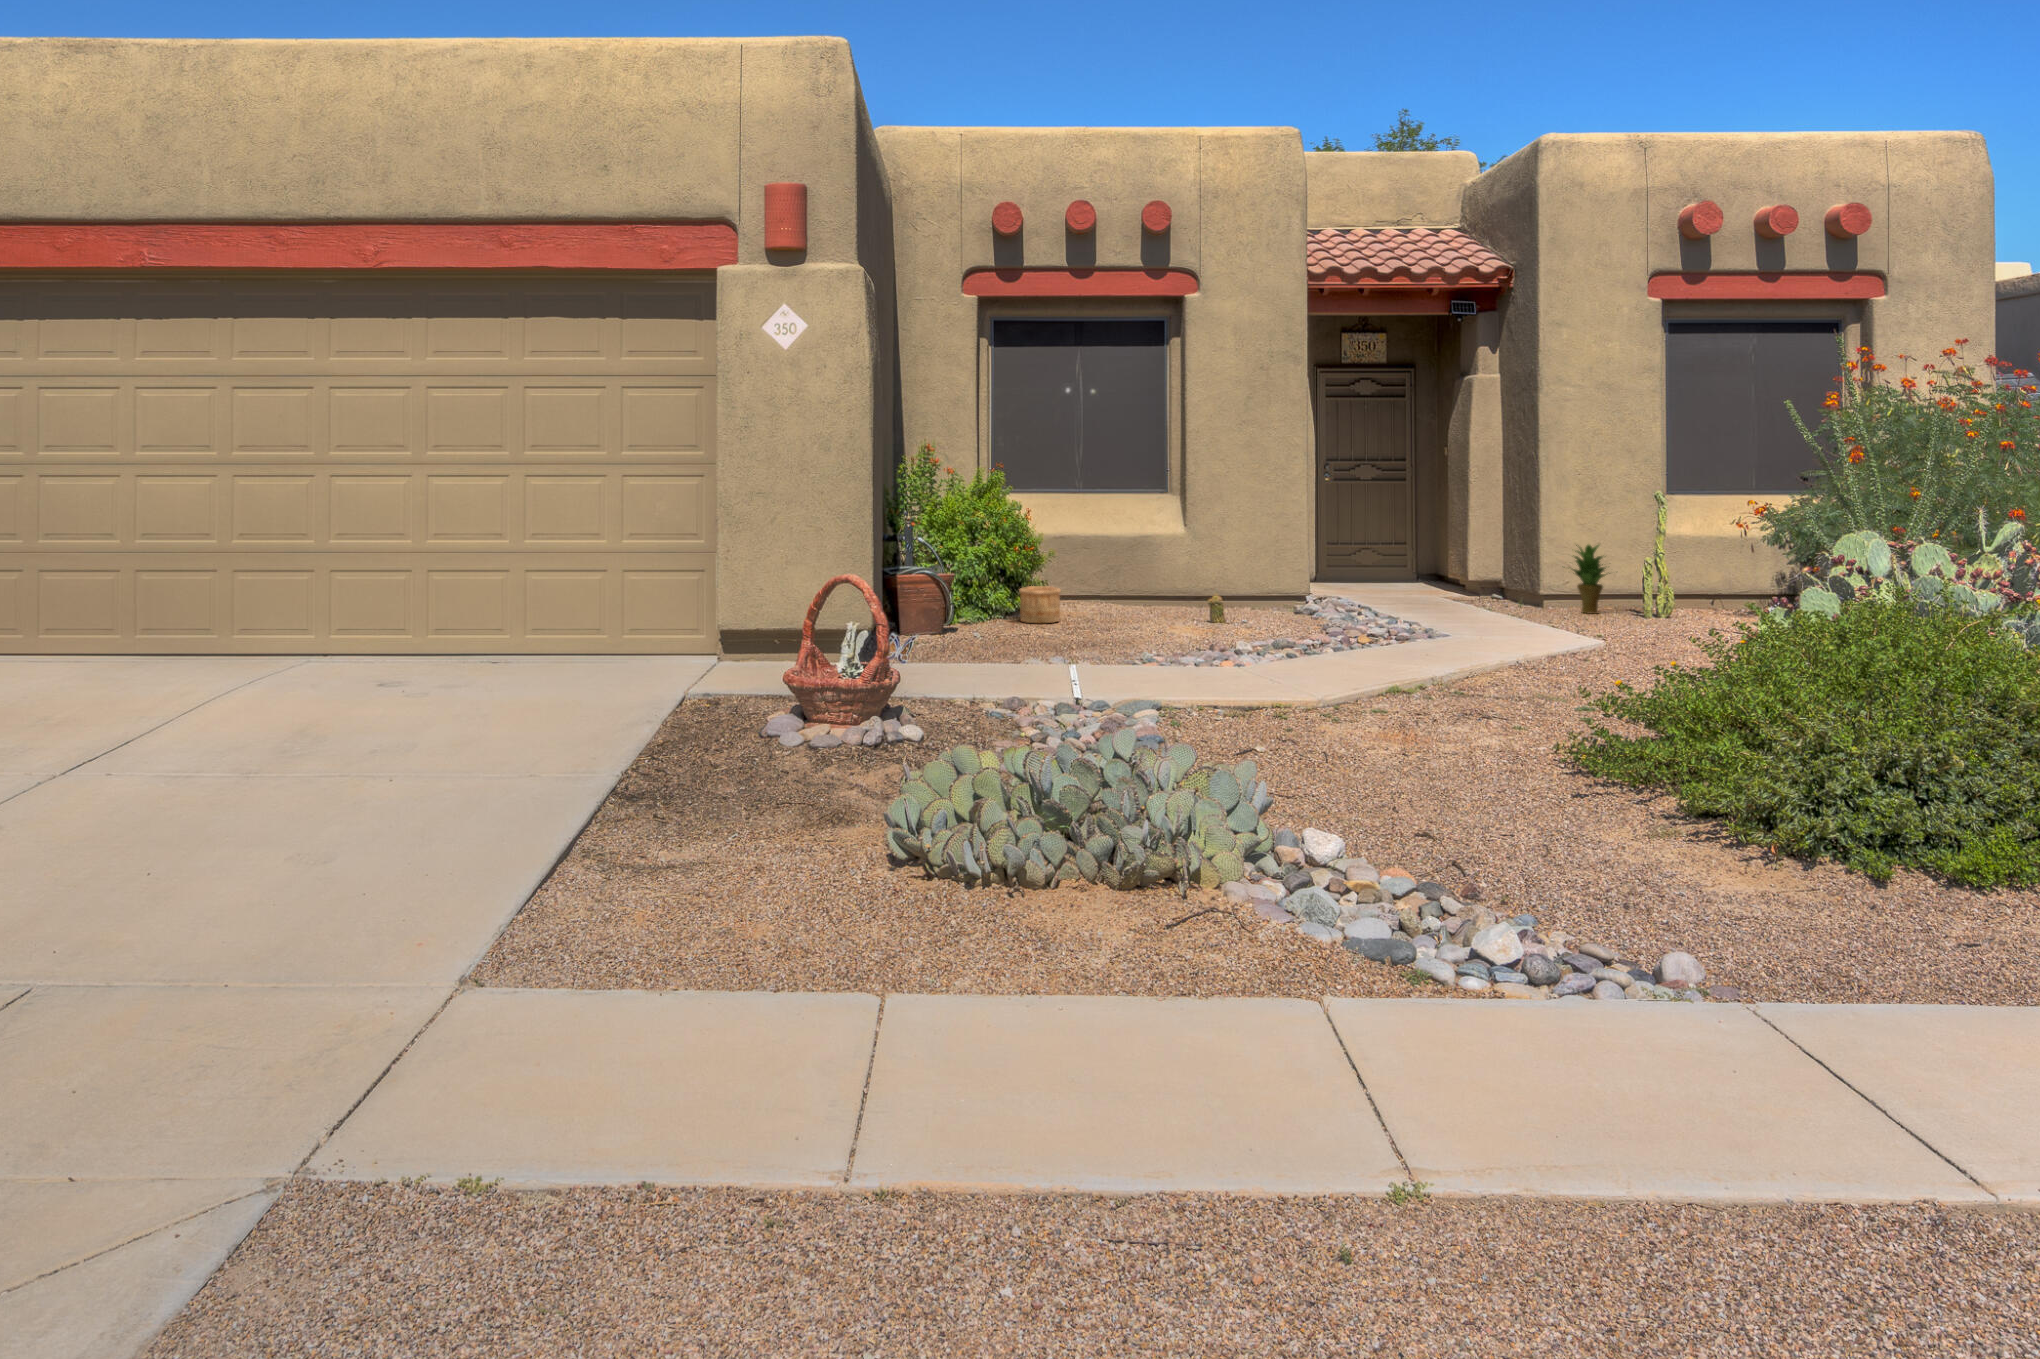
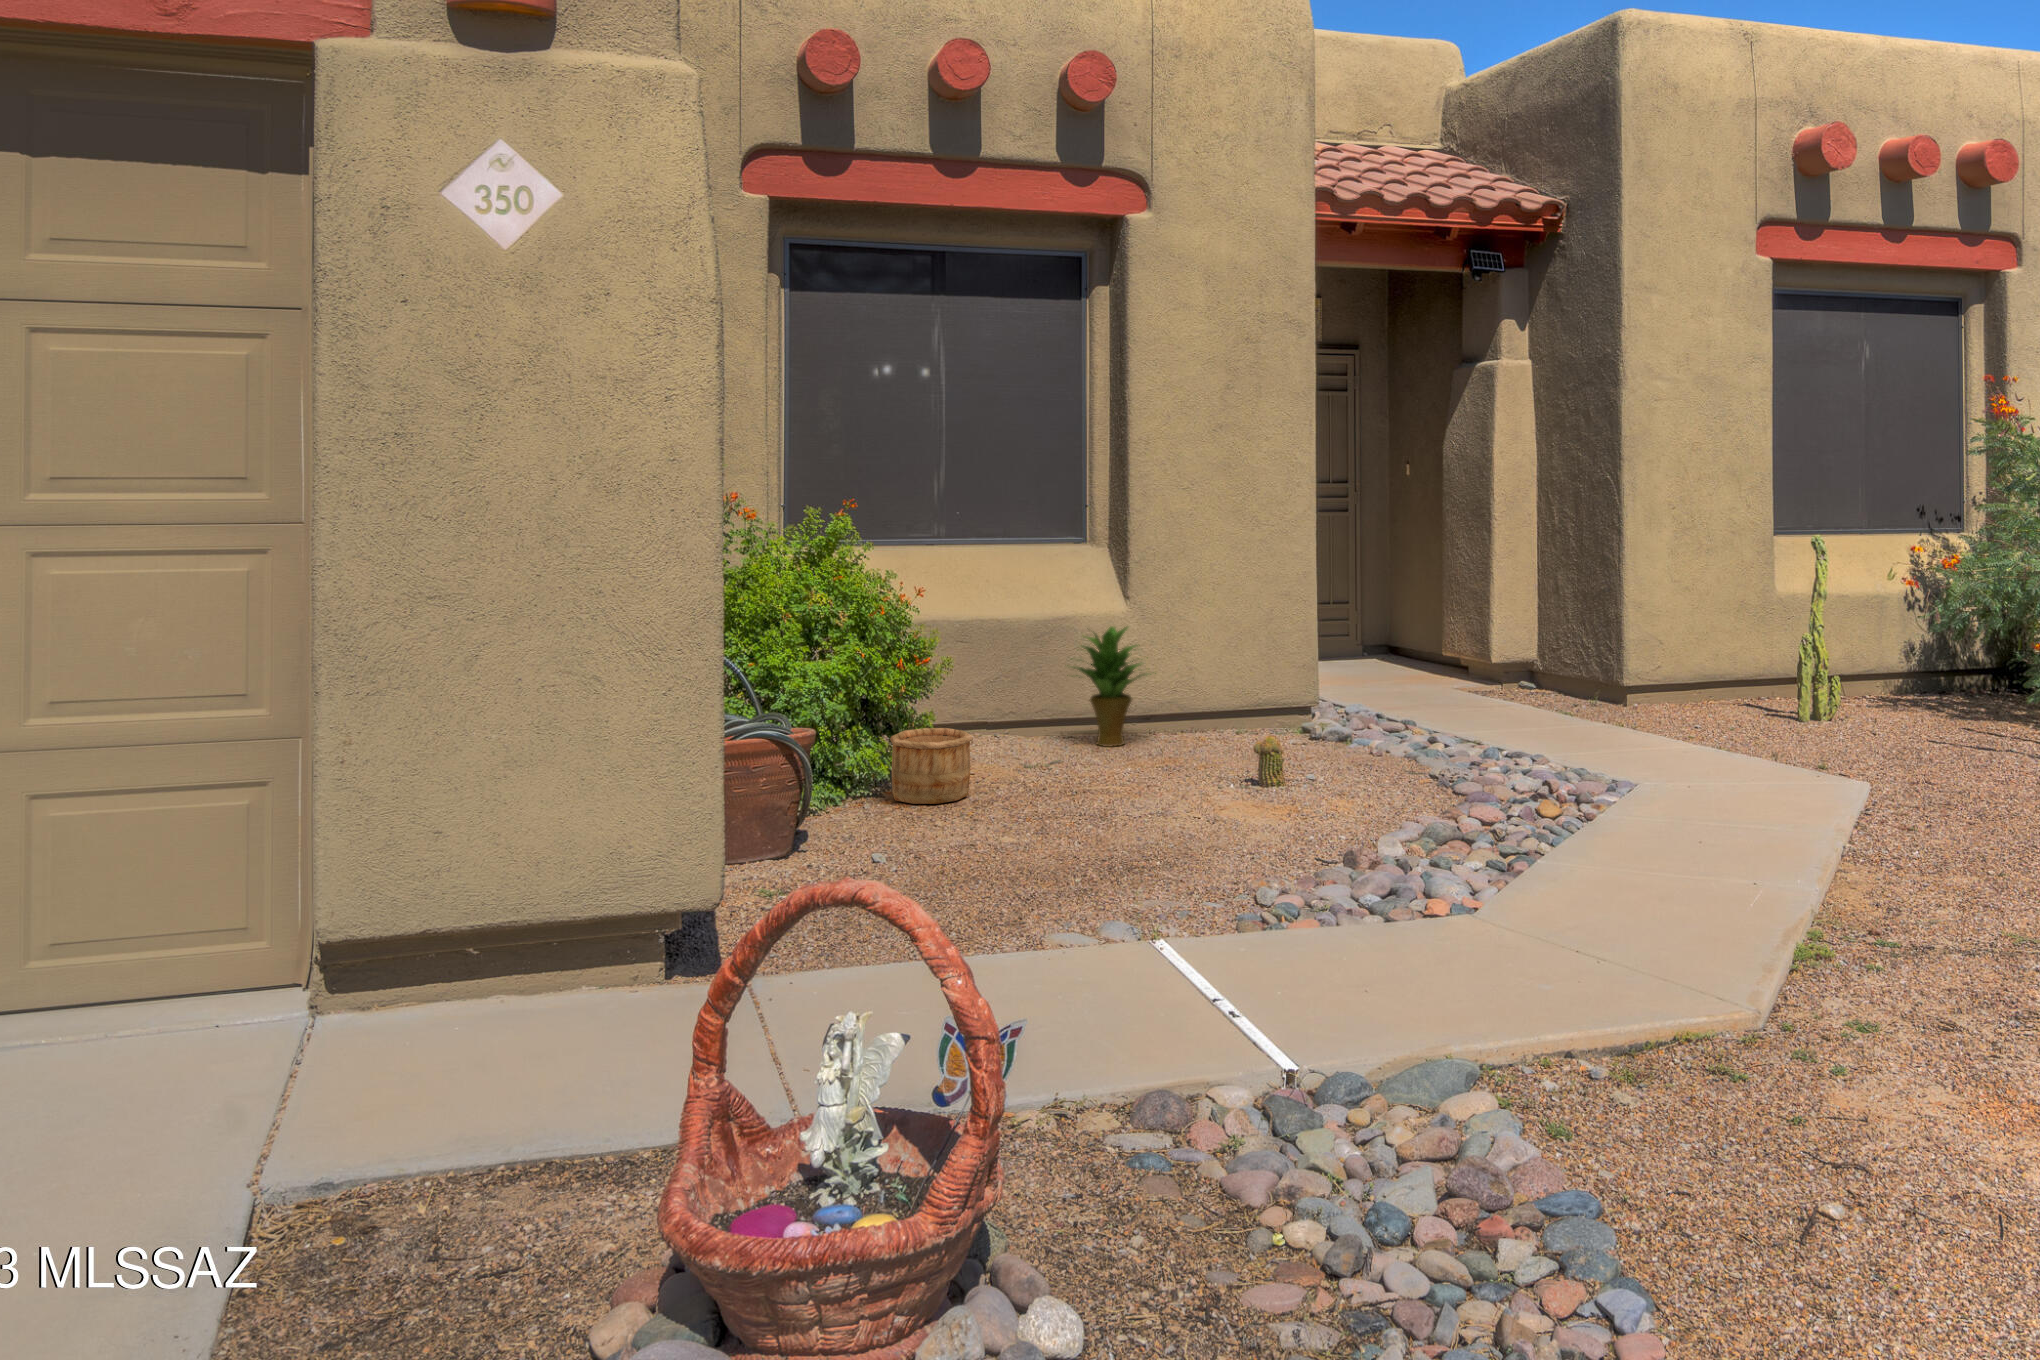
potted plant: present [1573,545,1610,614] -> present [1072,627,1156,747]

